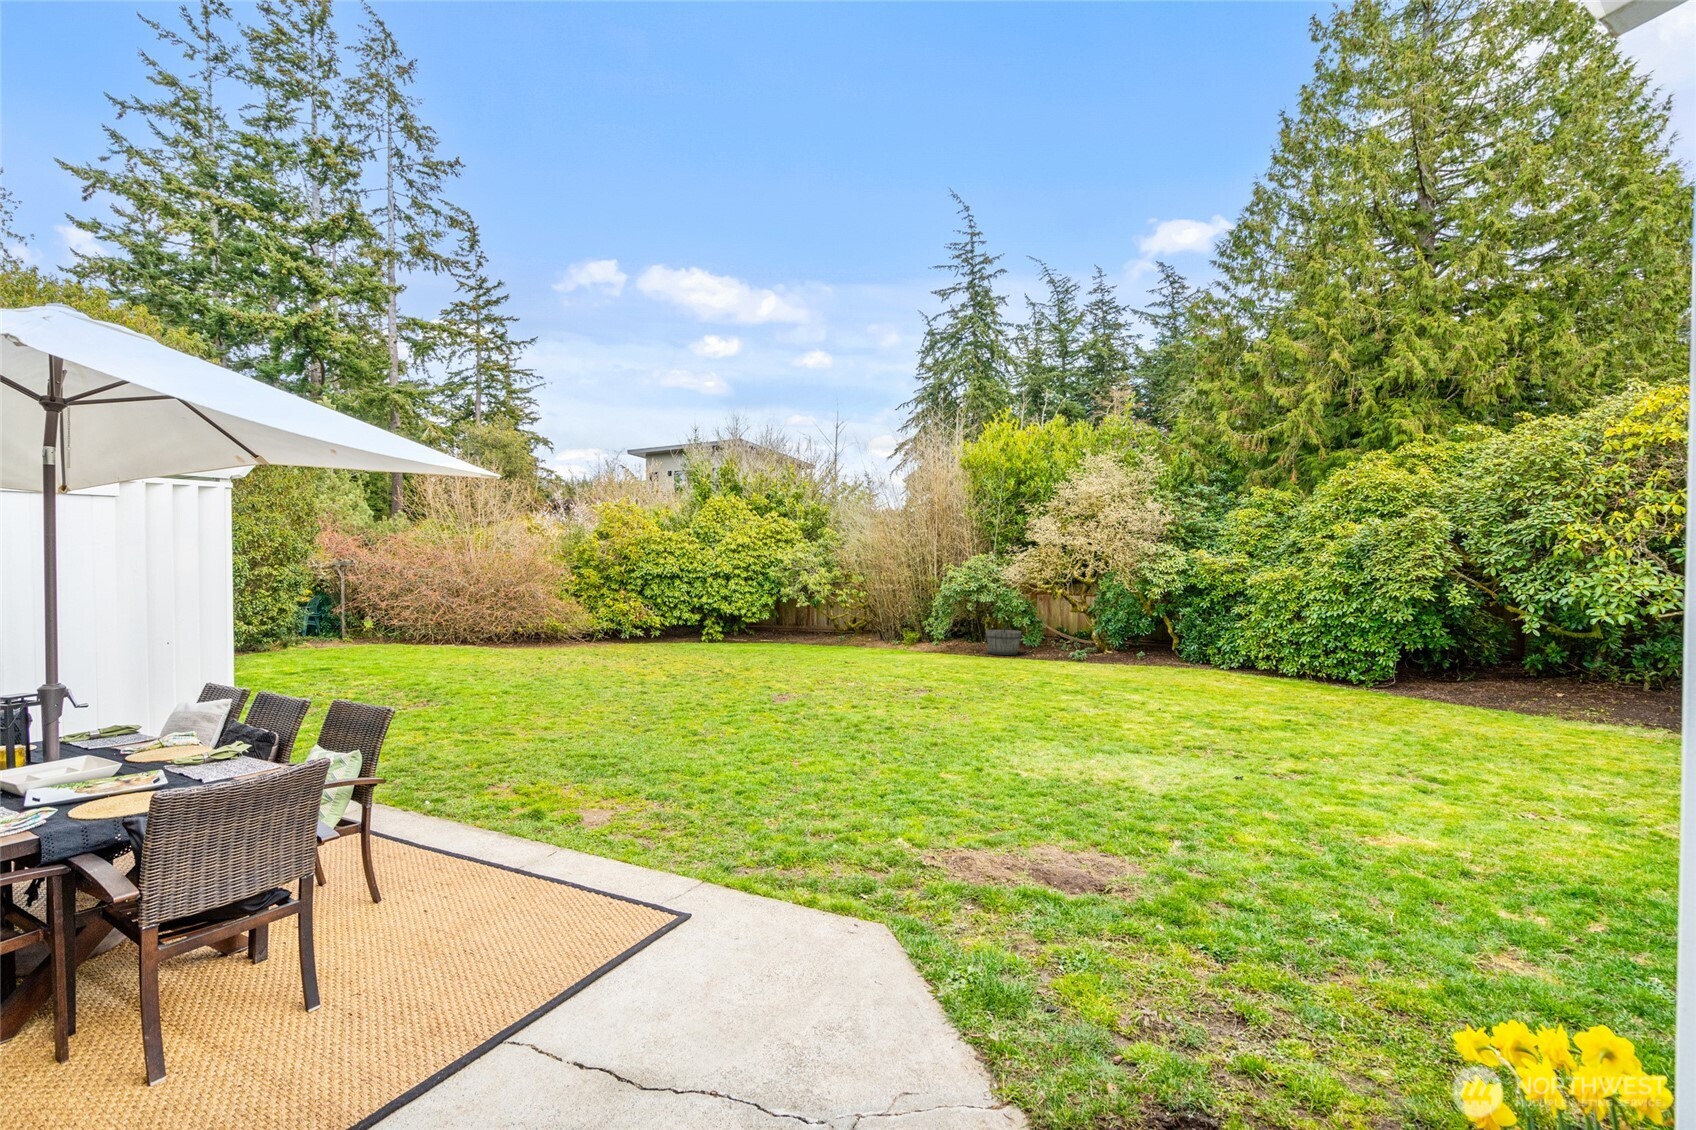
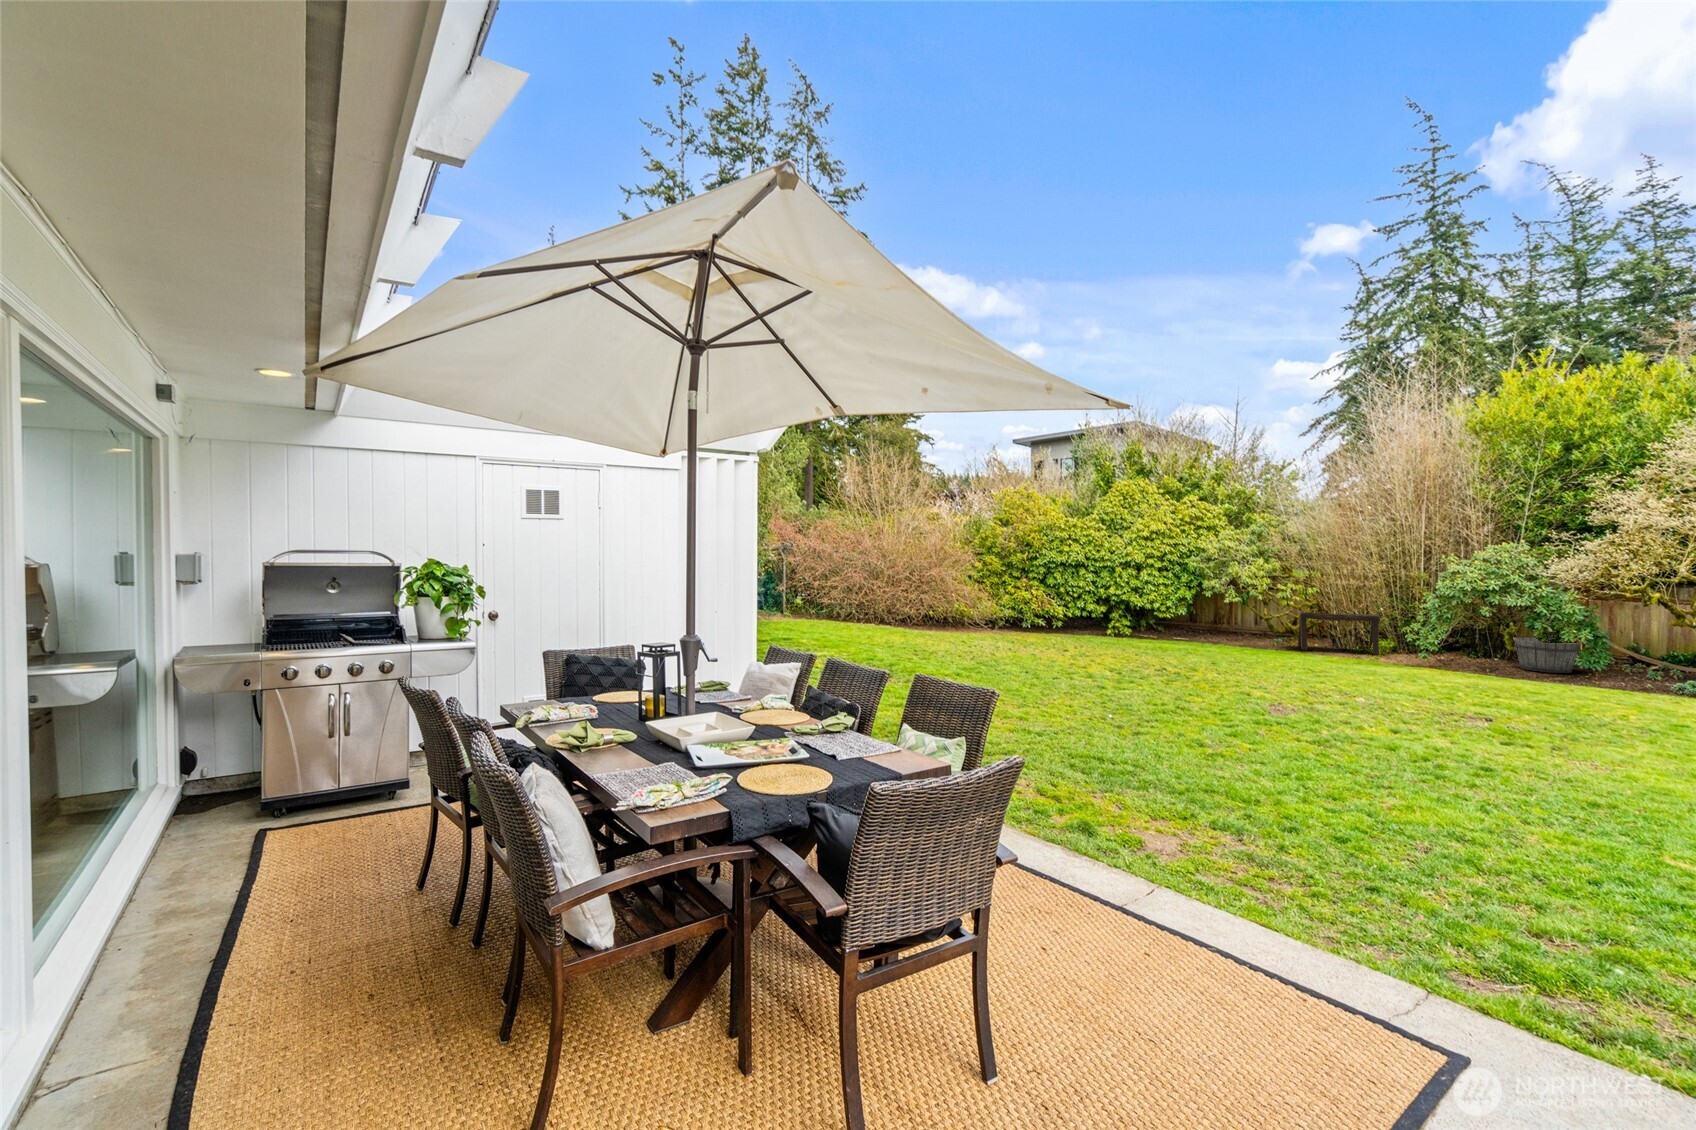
bench: none [850,615,907,648] -> present [1298,612,1380,655]

